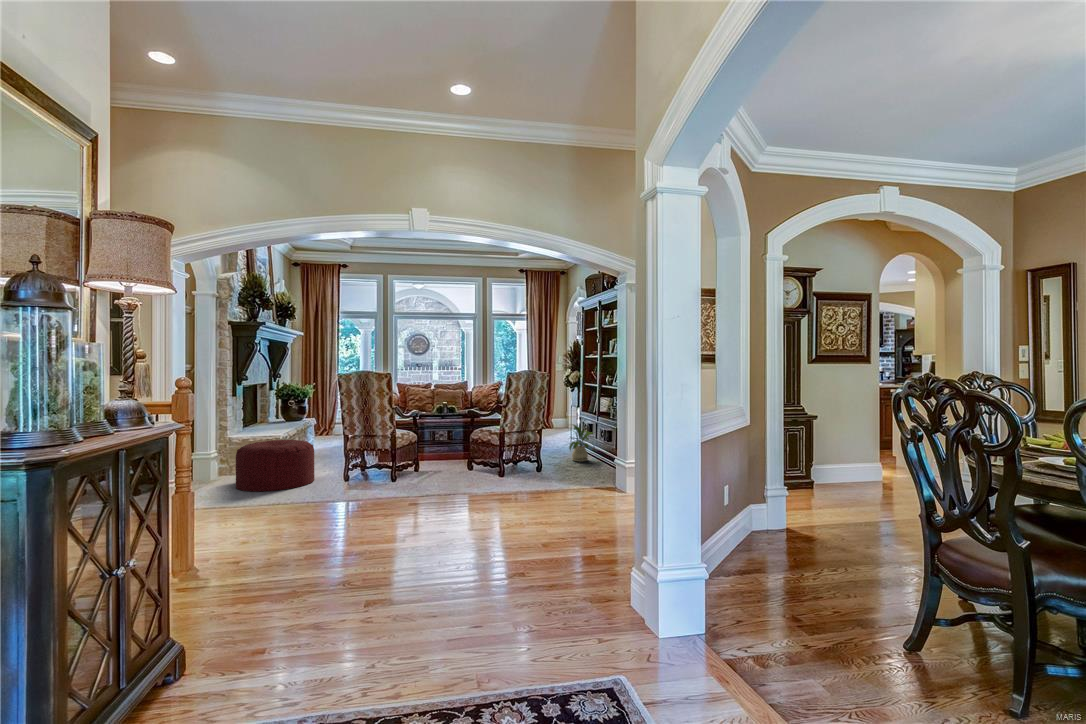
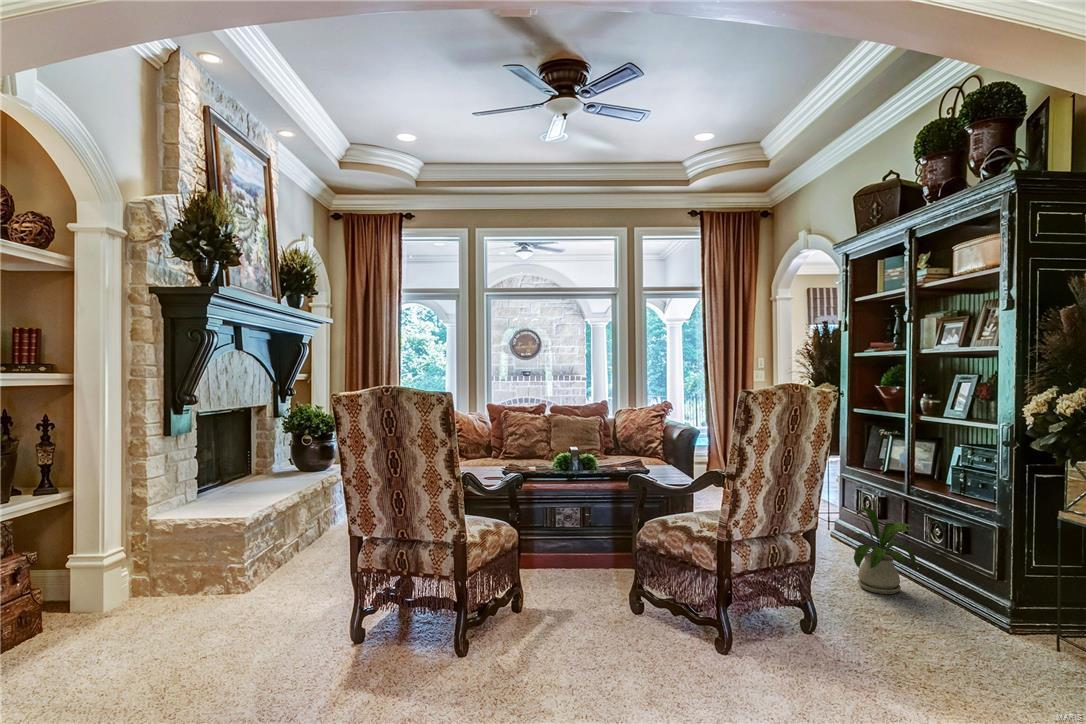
ottoman: present [236,440,314,492] -> none [116,533,296,676]

